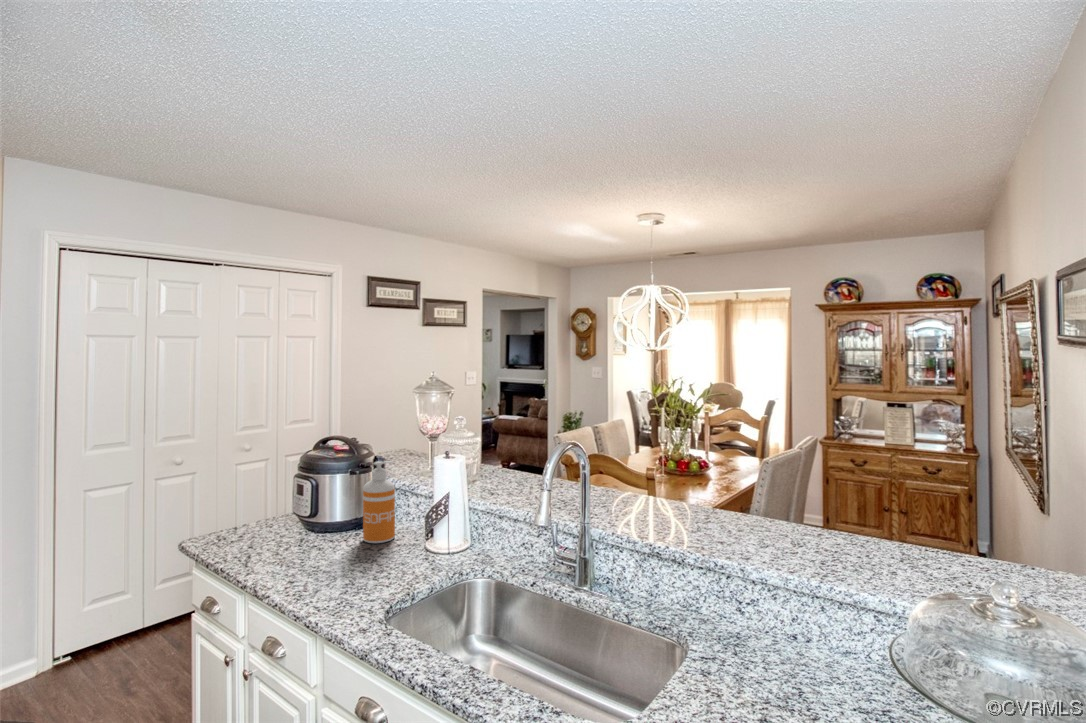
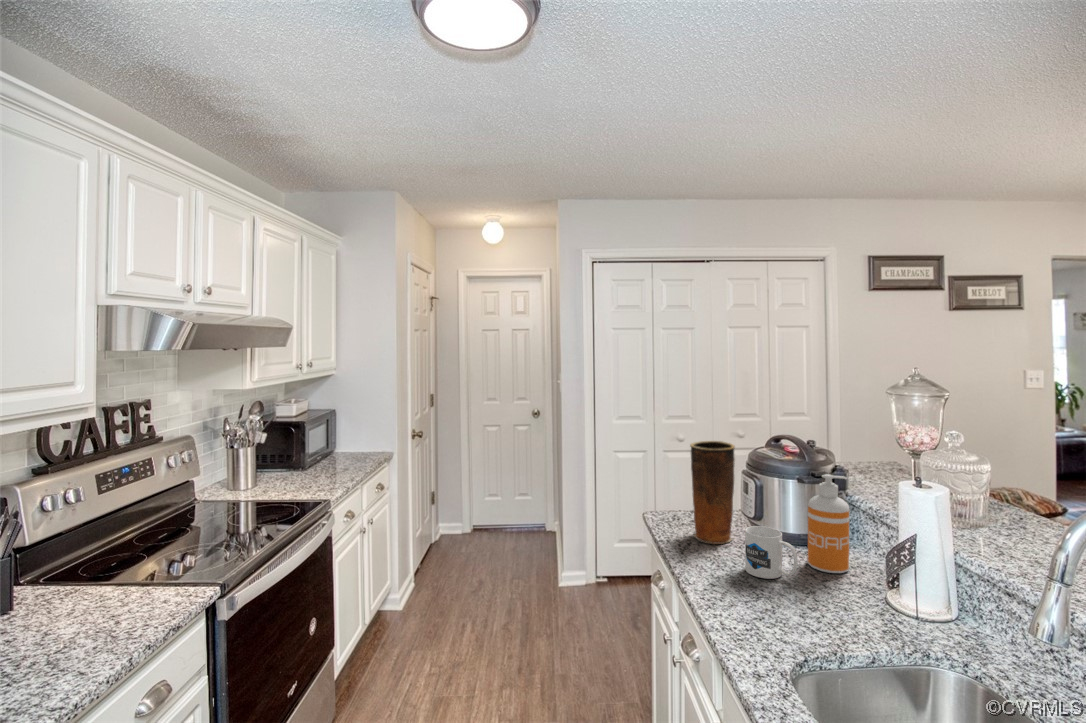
vase: none [245,447,293,551] -> present [690,441,735,544]
mug: none [314,517,362,563] -> present [745,526,798,579]

